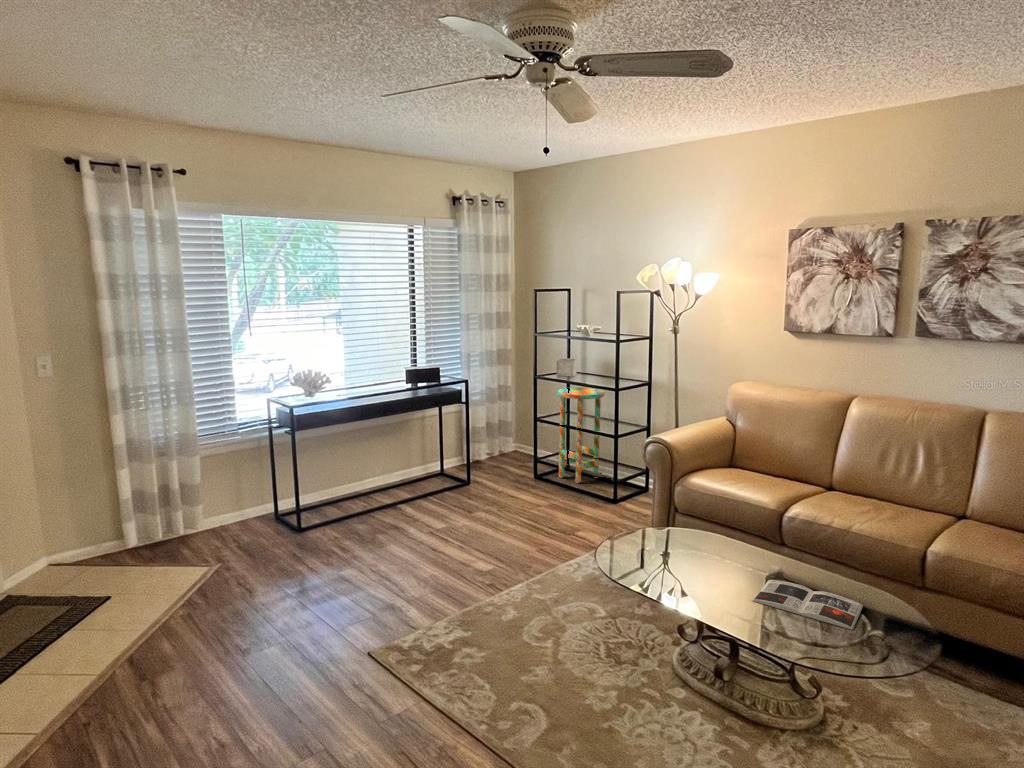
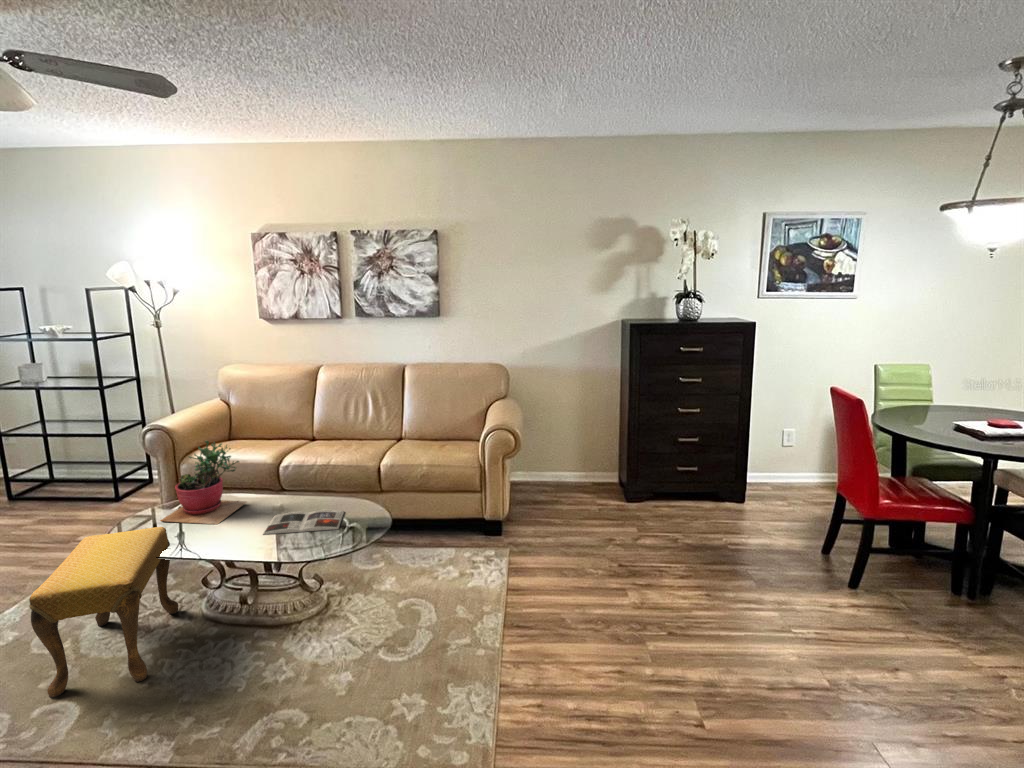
side table: present [558,387,604,483] -> none [24,391,94,492]
succulent plant: none [647,464,740,569] -> present [161,441,246,524]
footstool: none [530,542,654,716] -> present [29,527,178,698]

